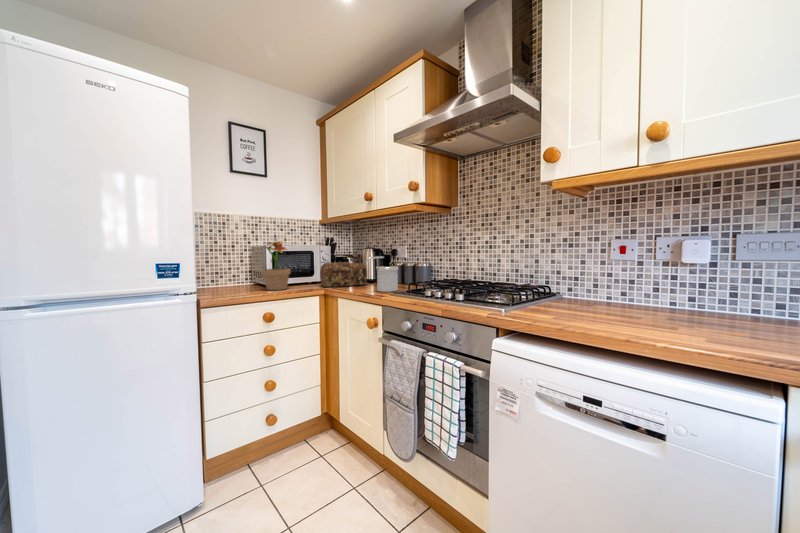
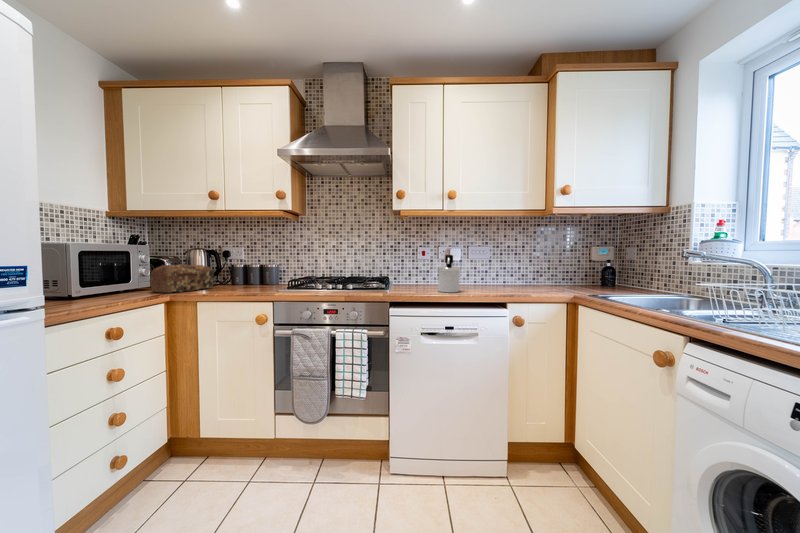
potted plant: present [258,239,291,290] -> none [71,234,124,301]
soap dispenser: present [366,254,398,292] -> present [438,255,460,292]

